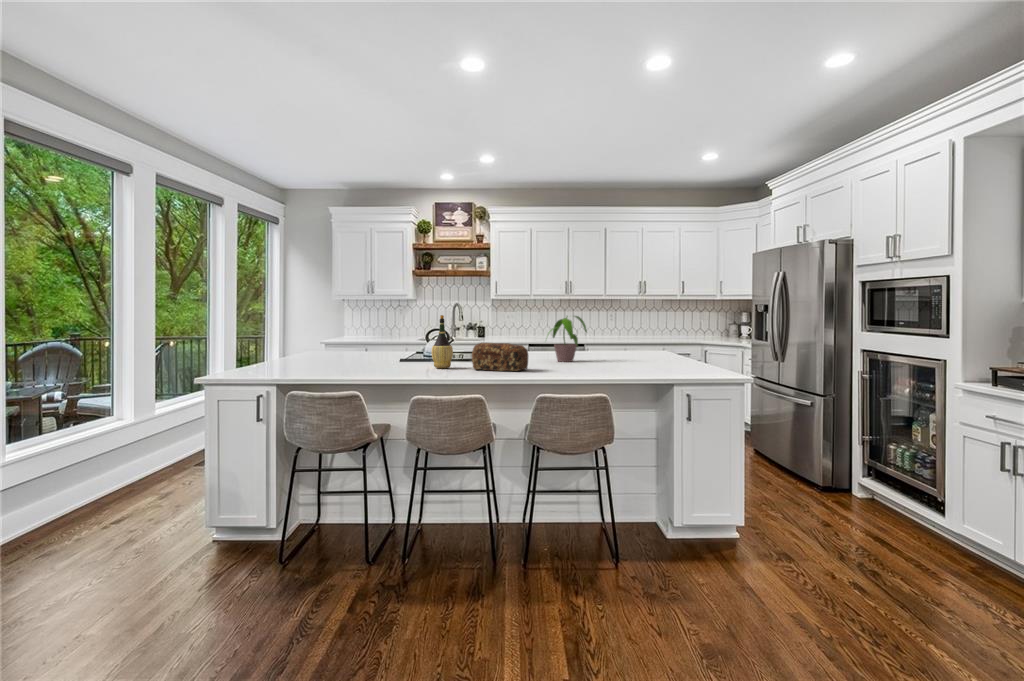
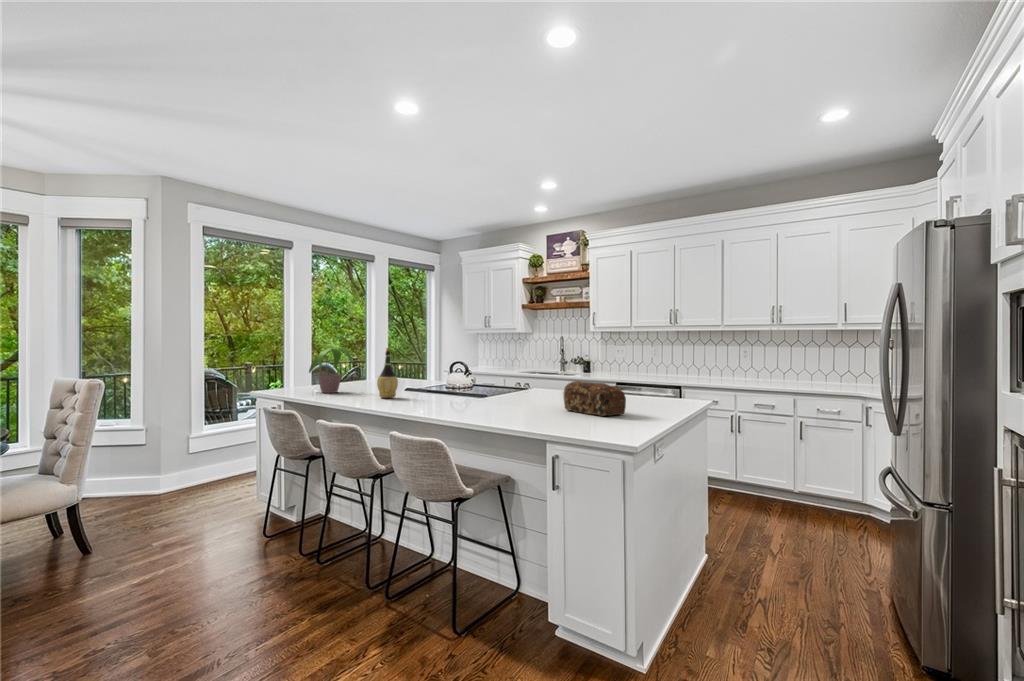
potted plant: present [548,316,587,362] -> present [309,347,353,393]
bread loaf: present [472,343,528,371] -> present [564,381,626,416]

